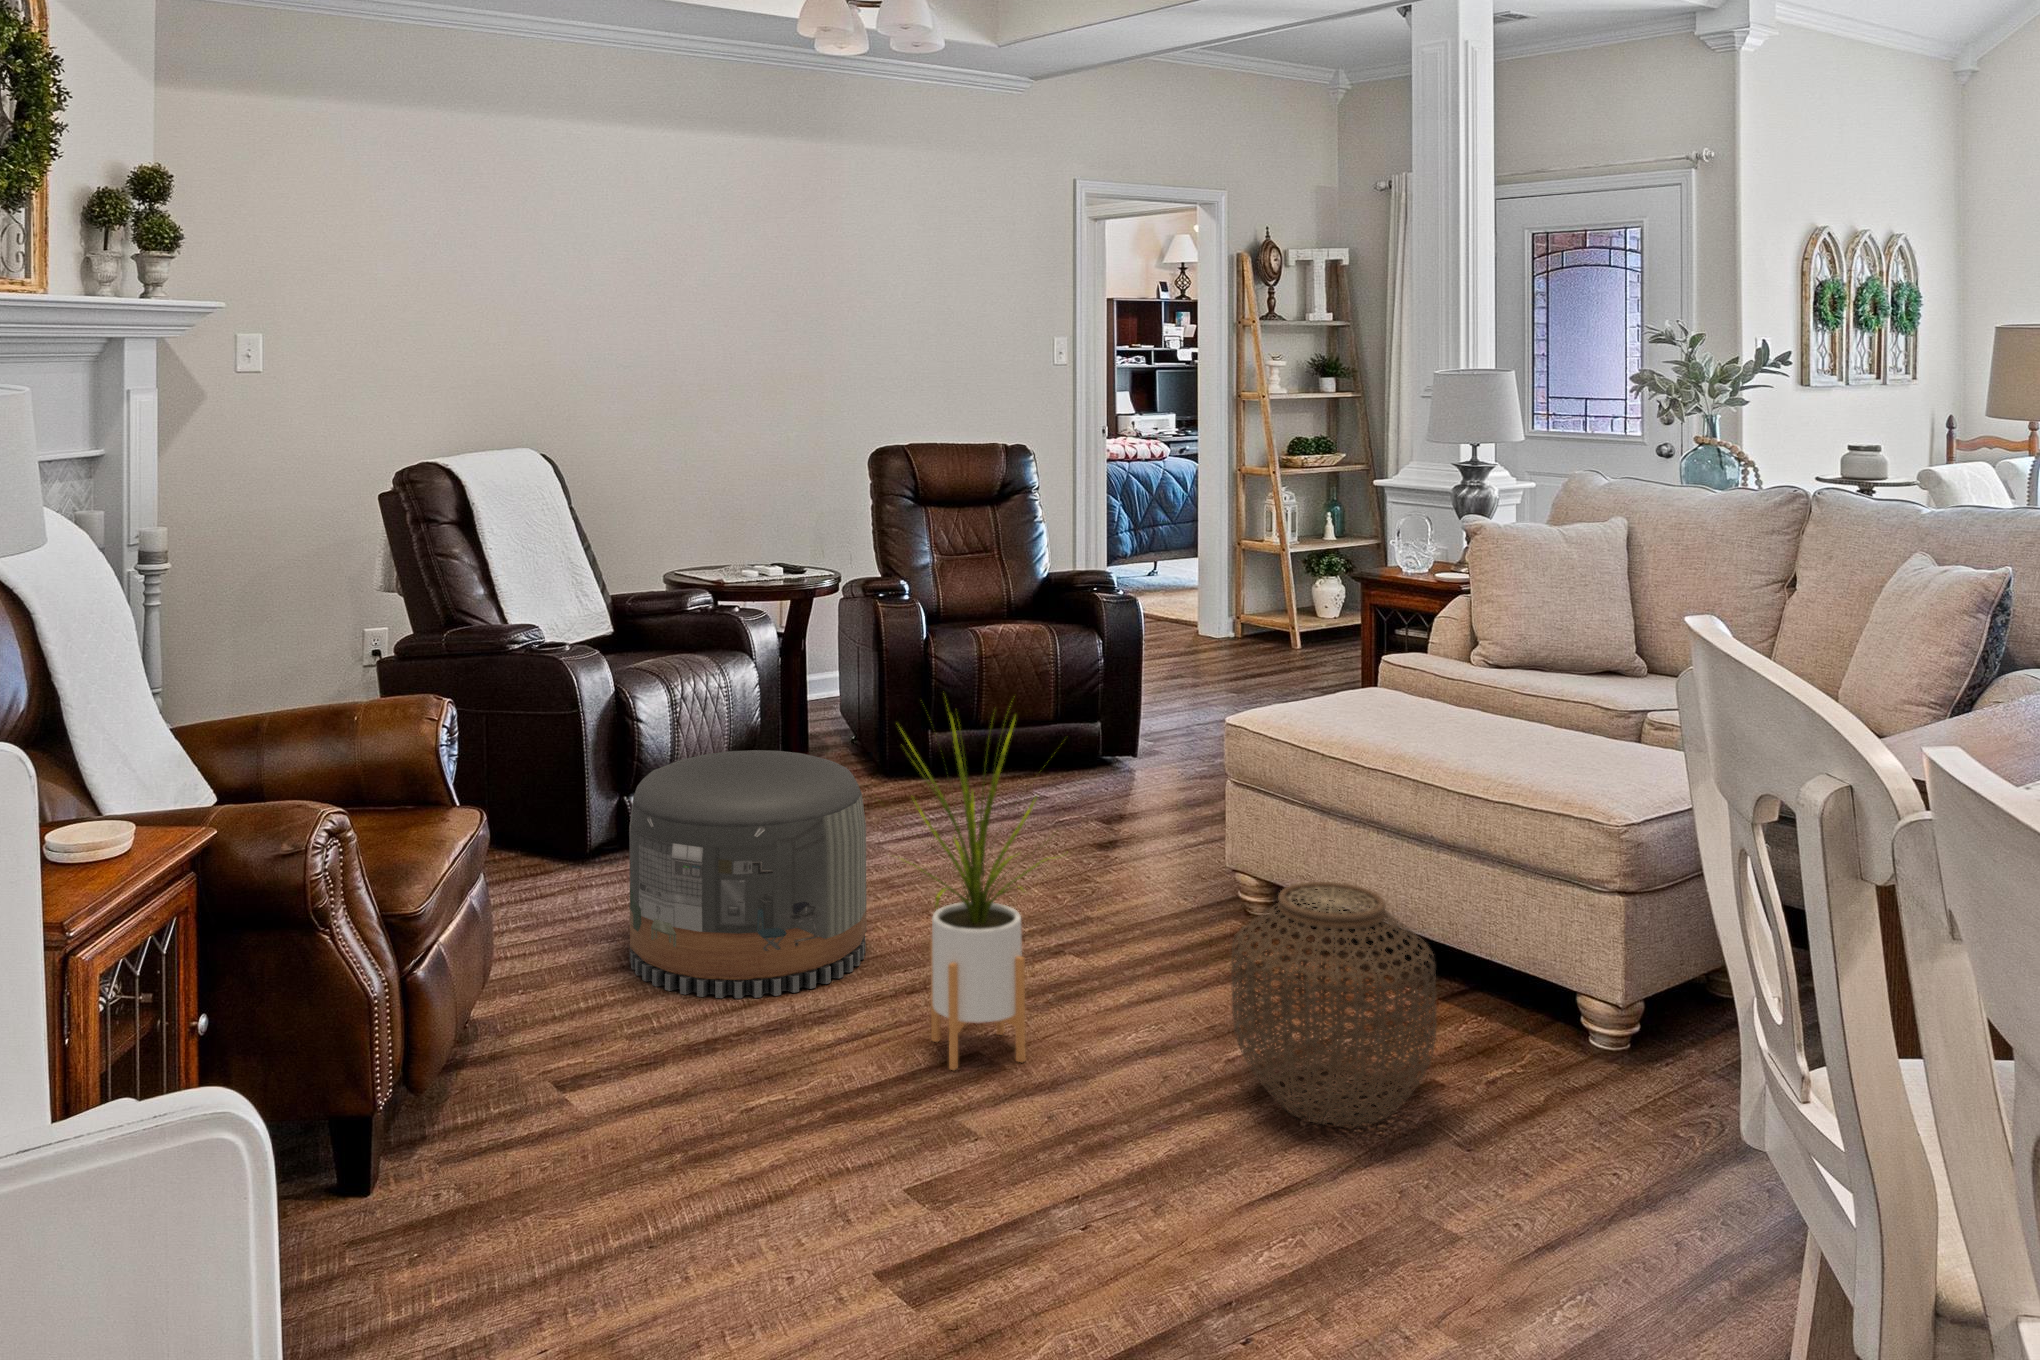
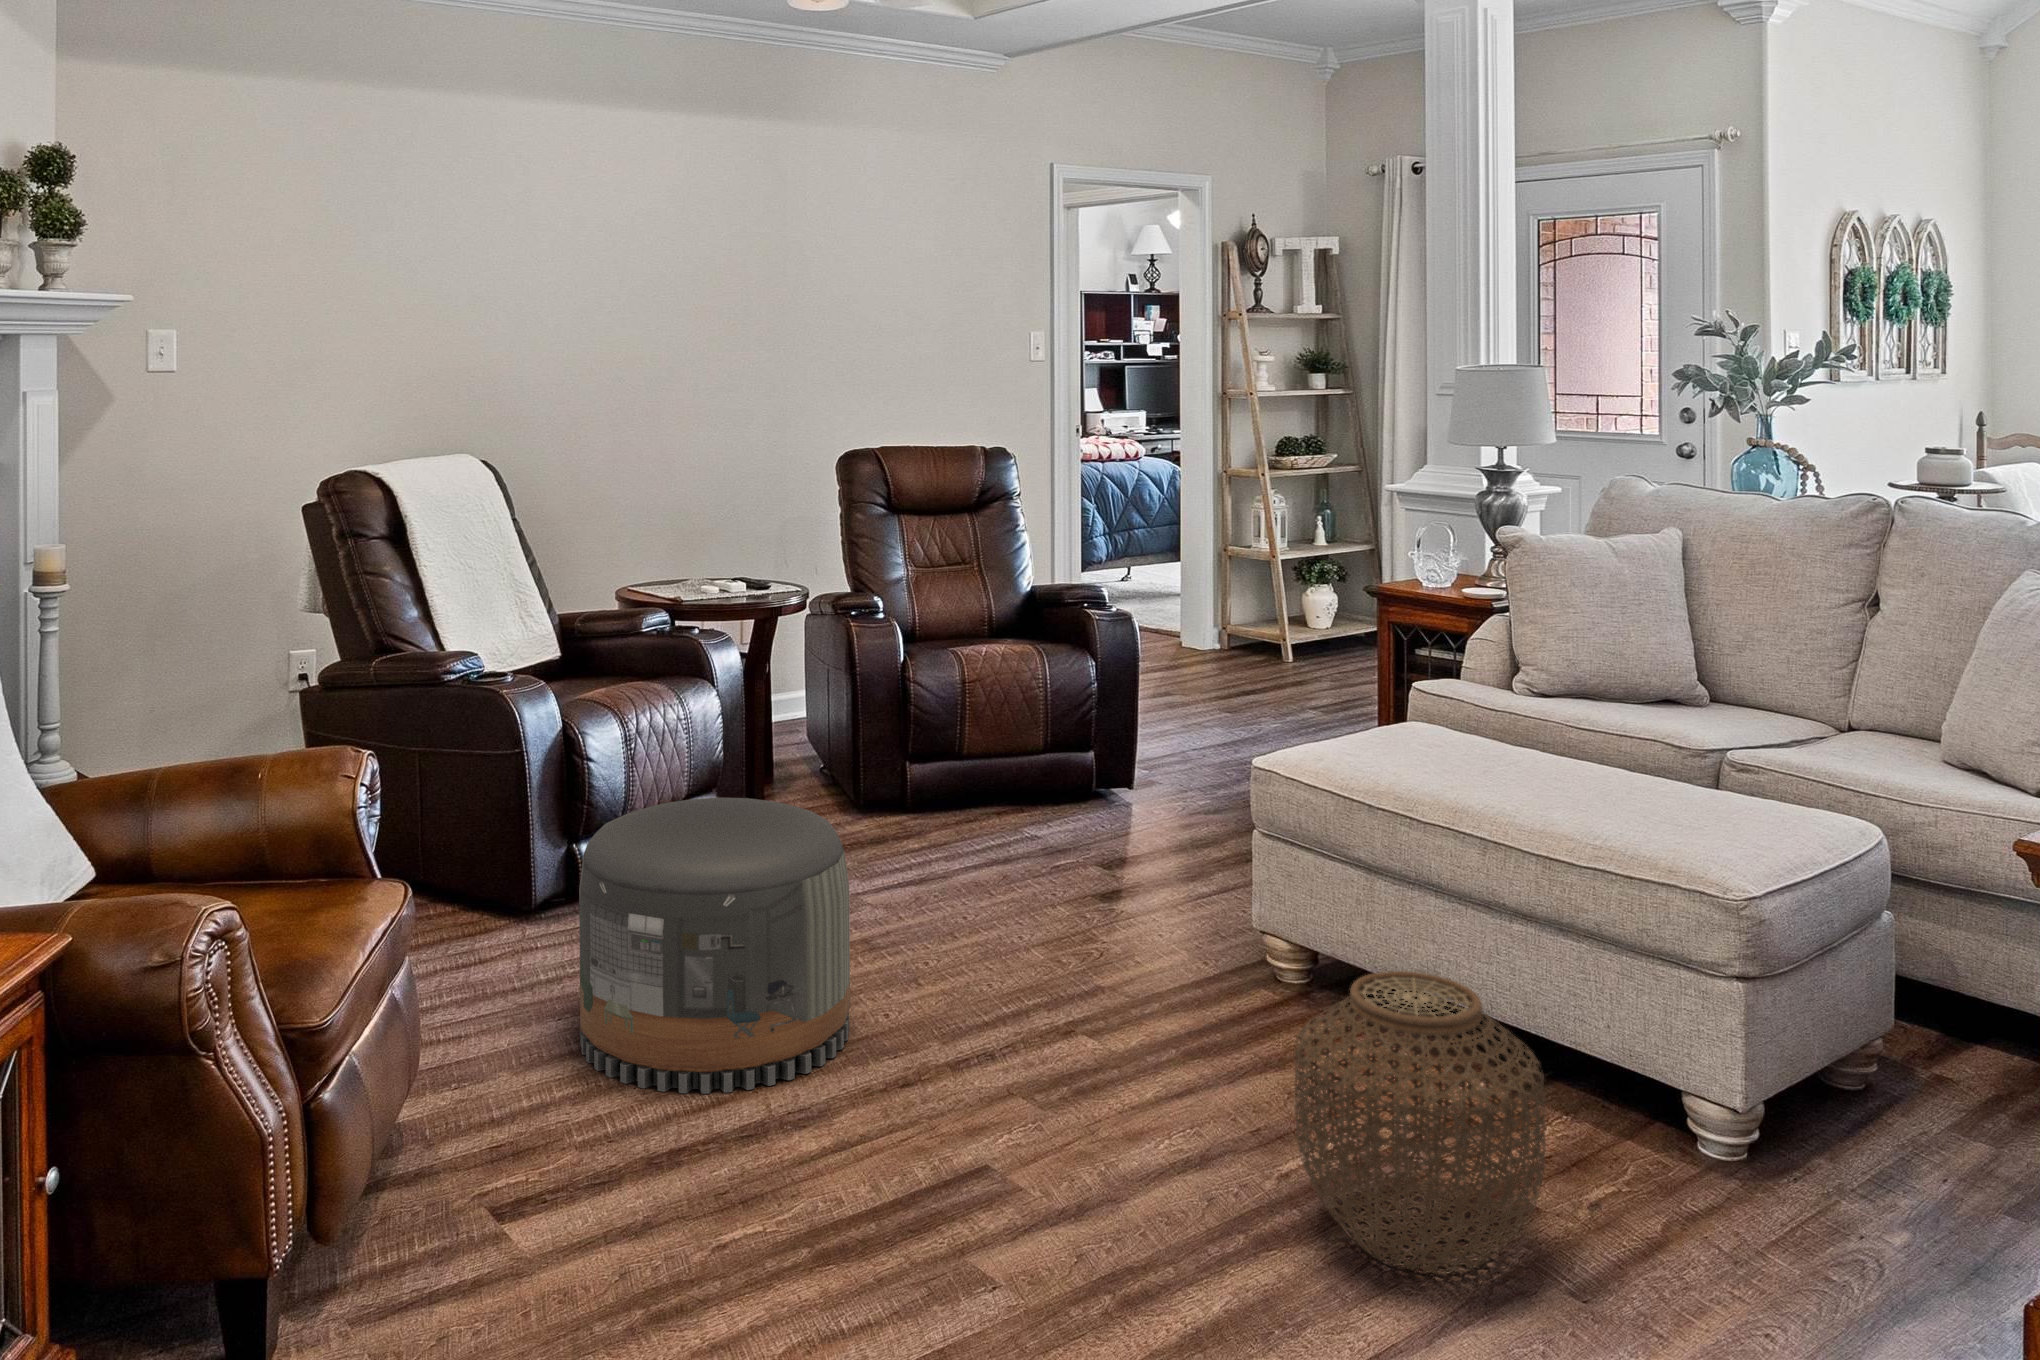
house plant: present [878,713,1053,1070] -> none [865,742,1093,1193]

